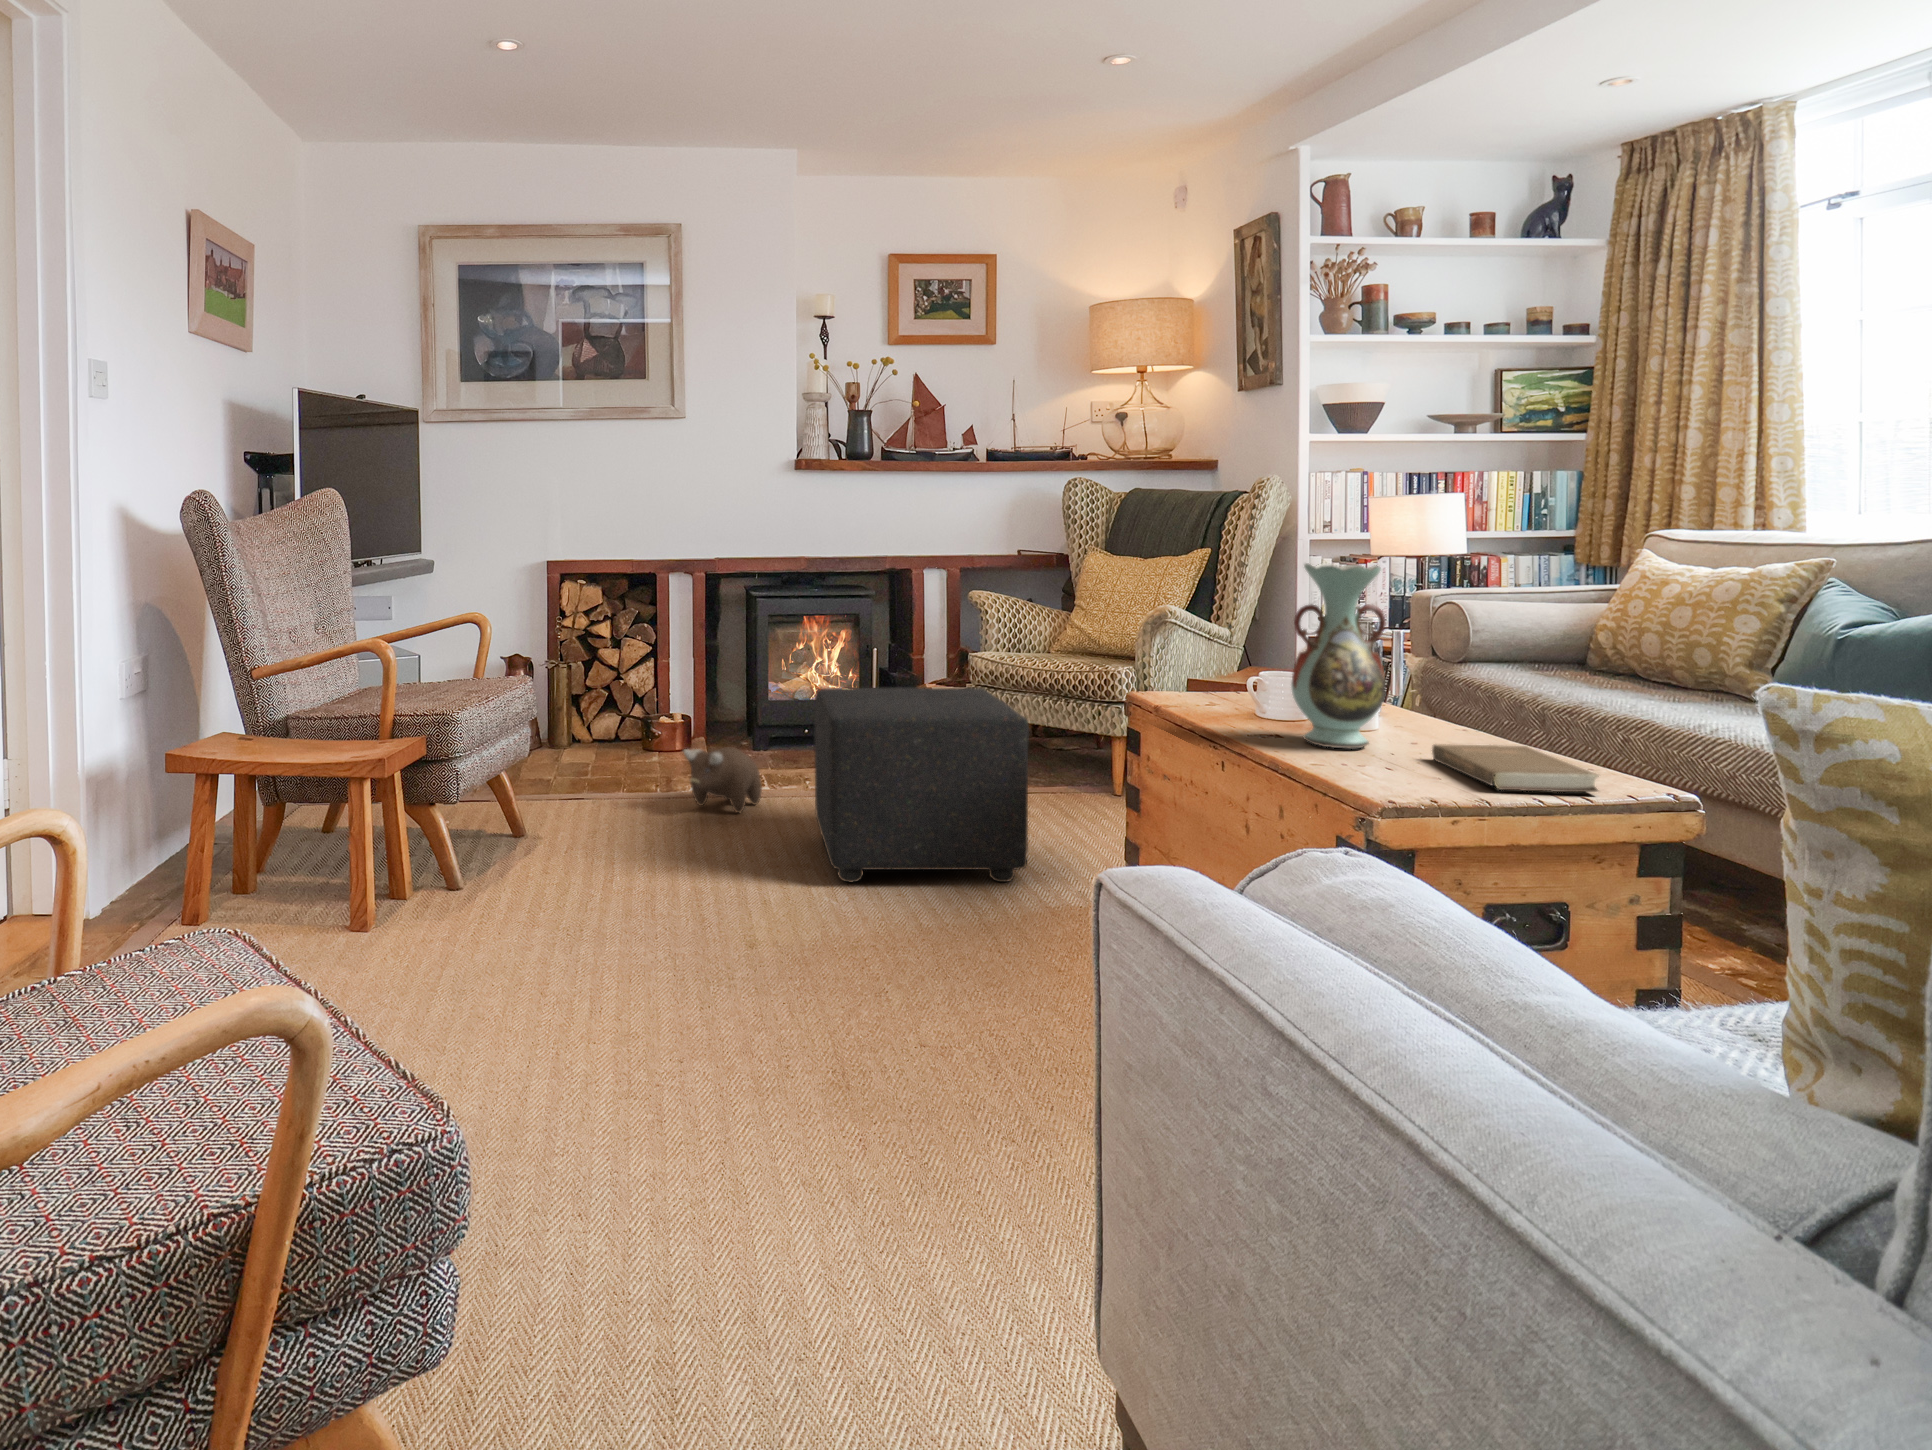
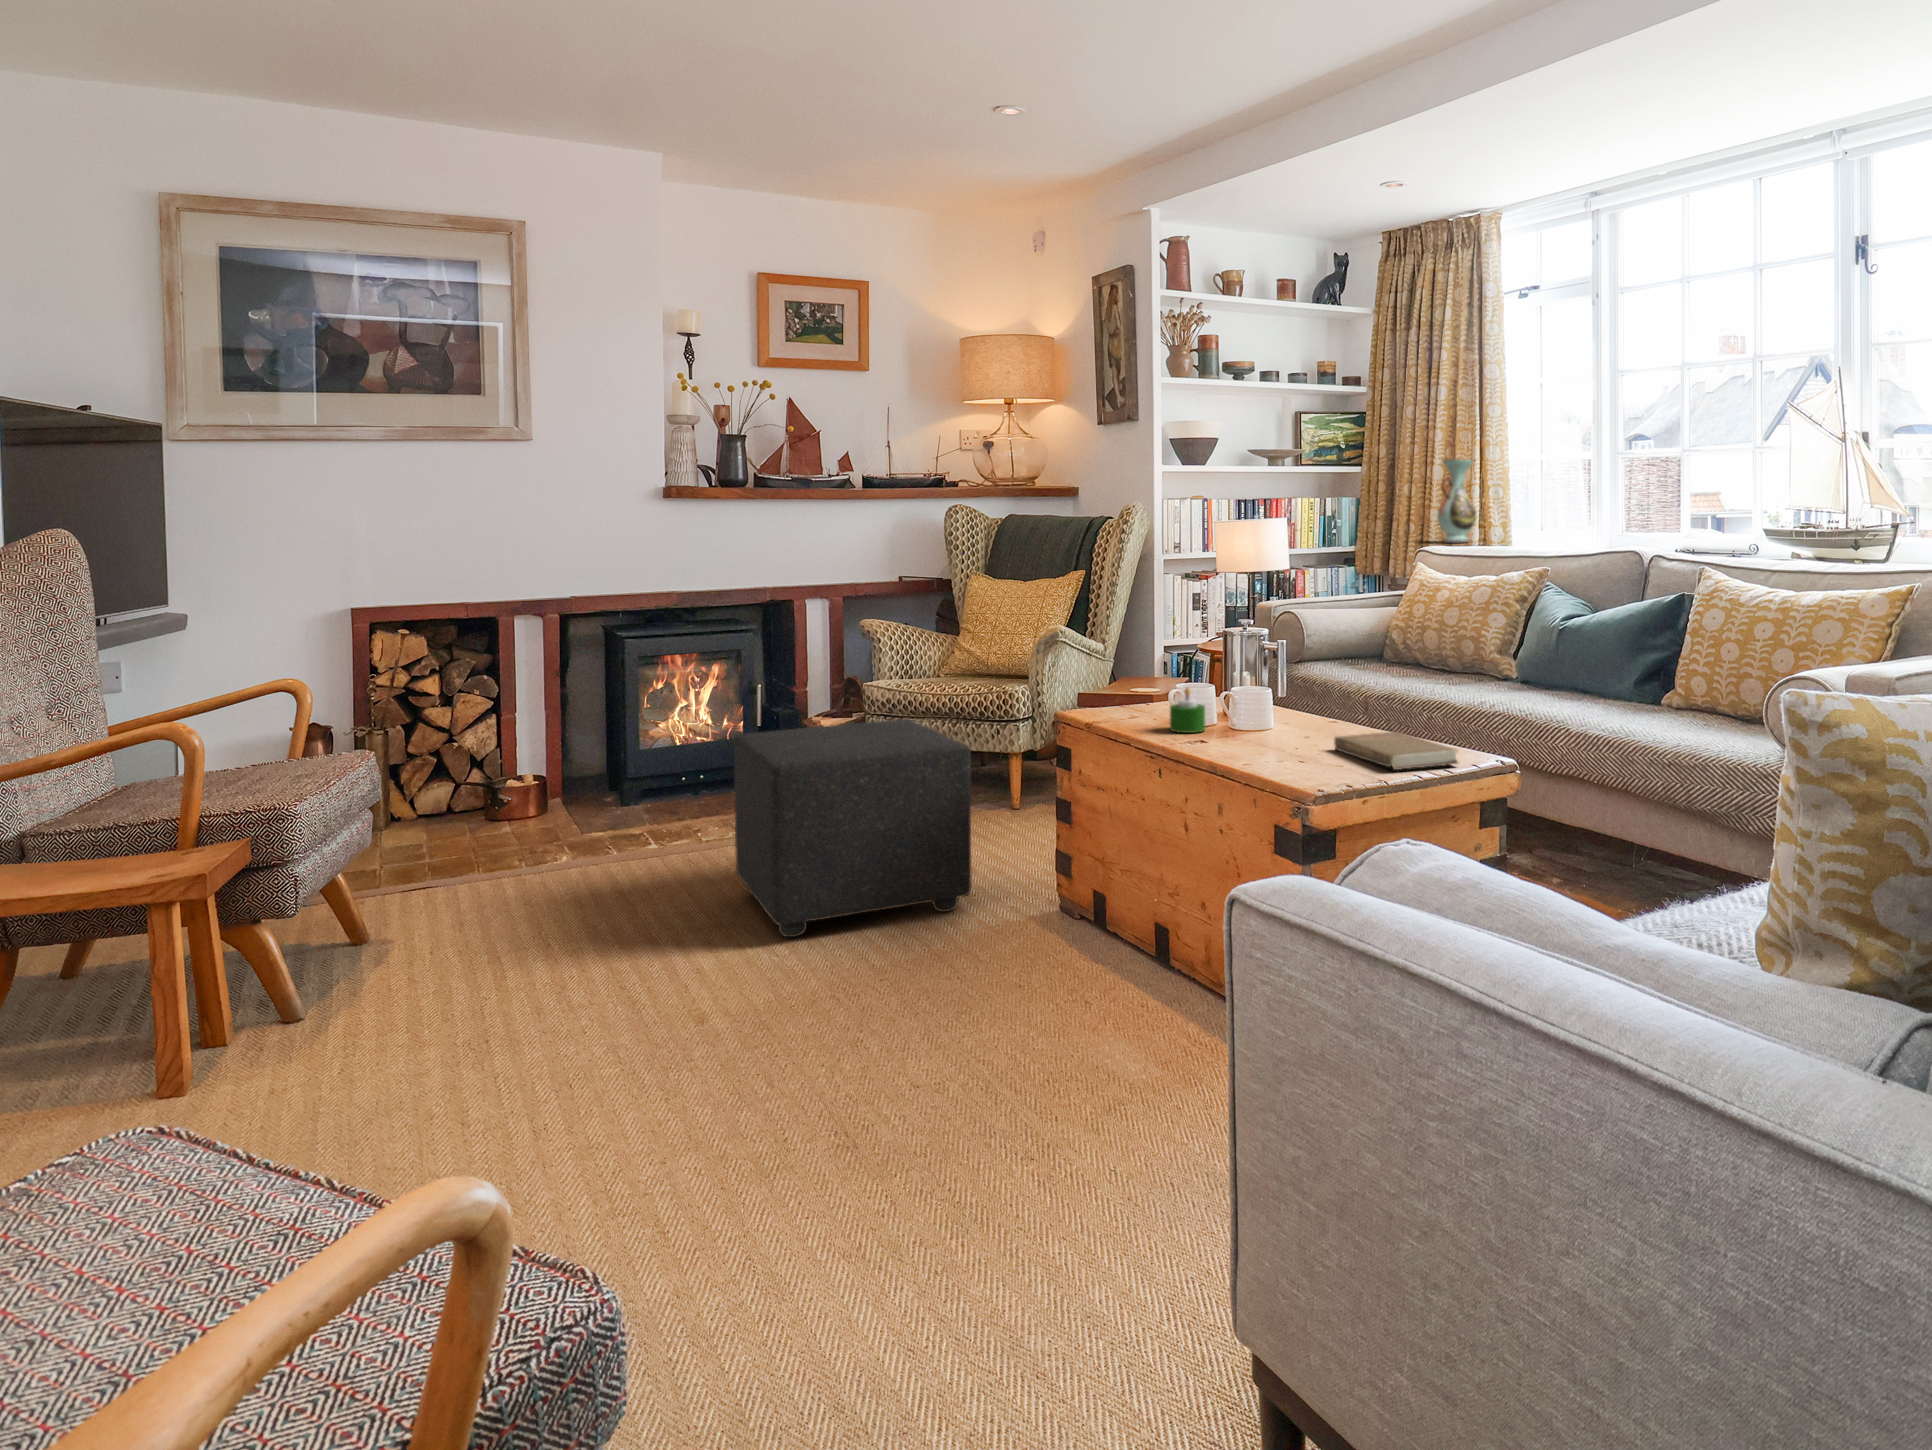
decorative vase: present [1291,563,1386,748] -> present [1437,459,1476,542]
candle: none [1236,674,1279,725] -> present [1170,687,1205,733]
plush toy: present [684,747,762,813] -> none [570,808,662,881]

